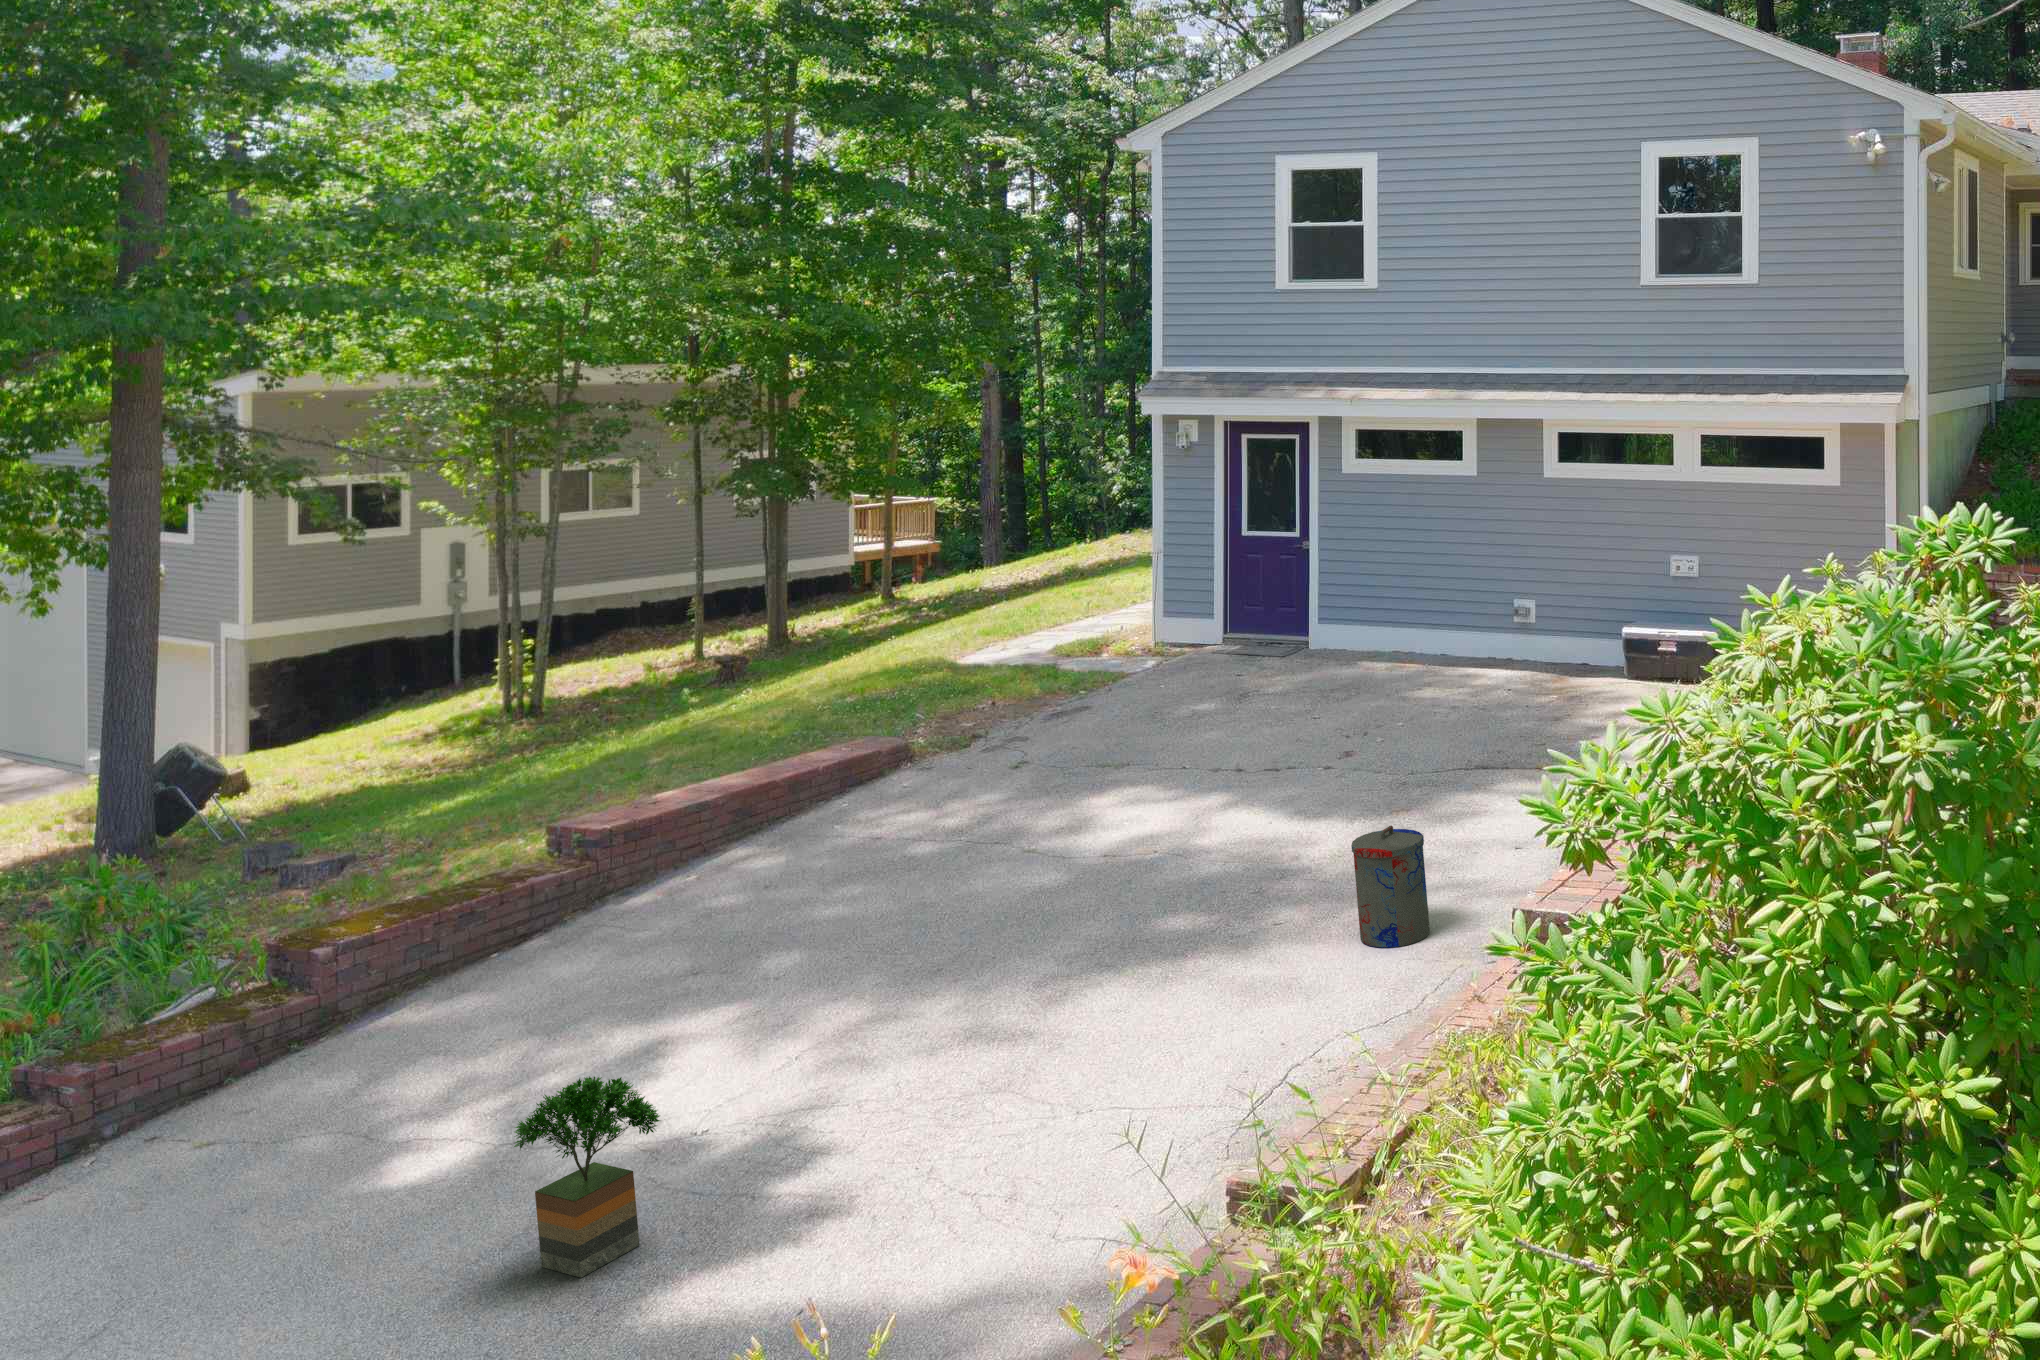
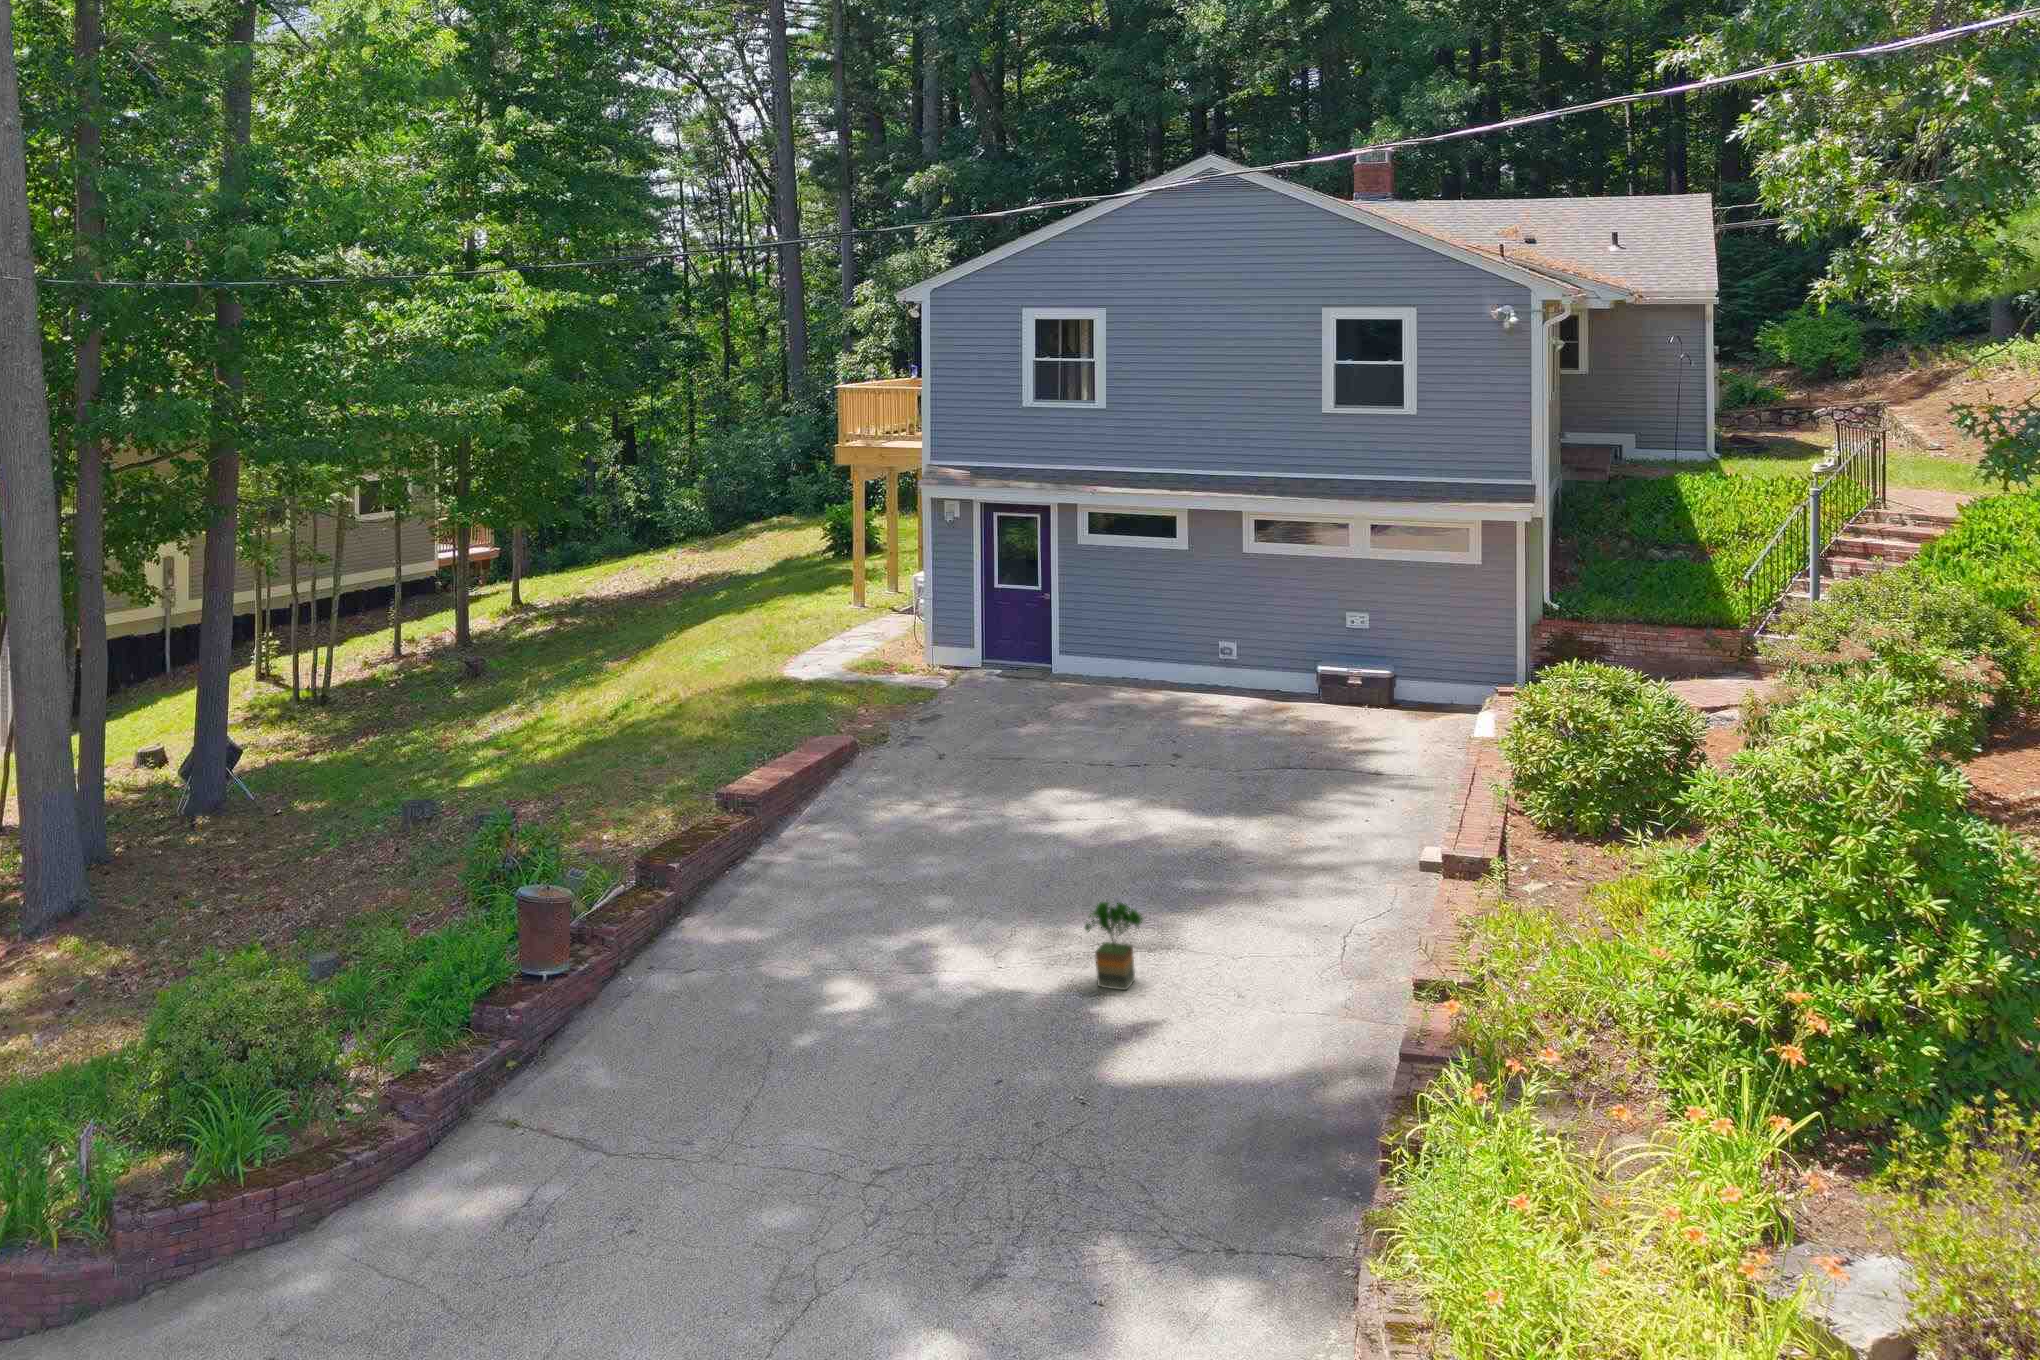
trash can: present [1351,826,1430,948] -> none [1342,798,1389,866]

